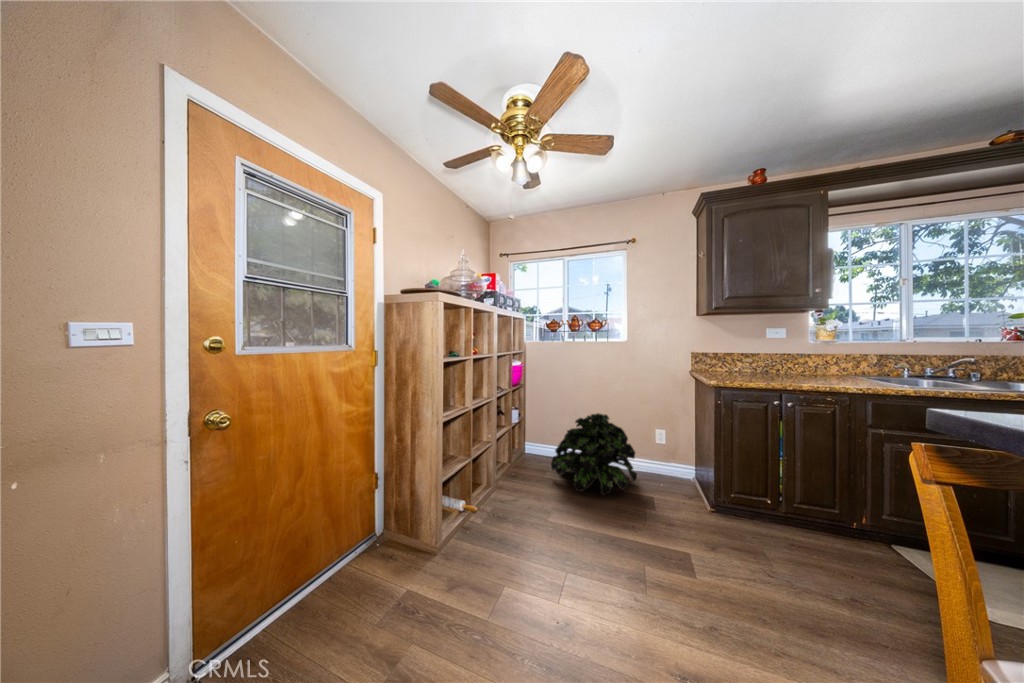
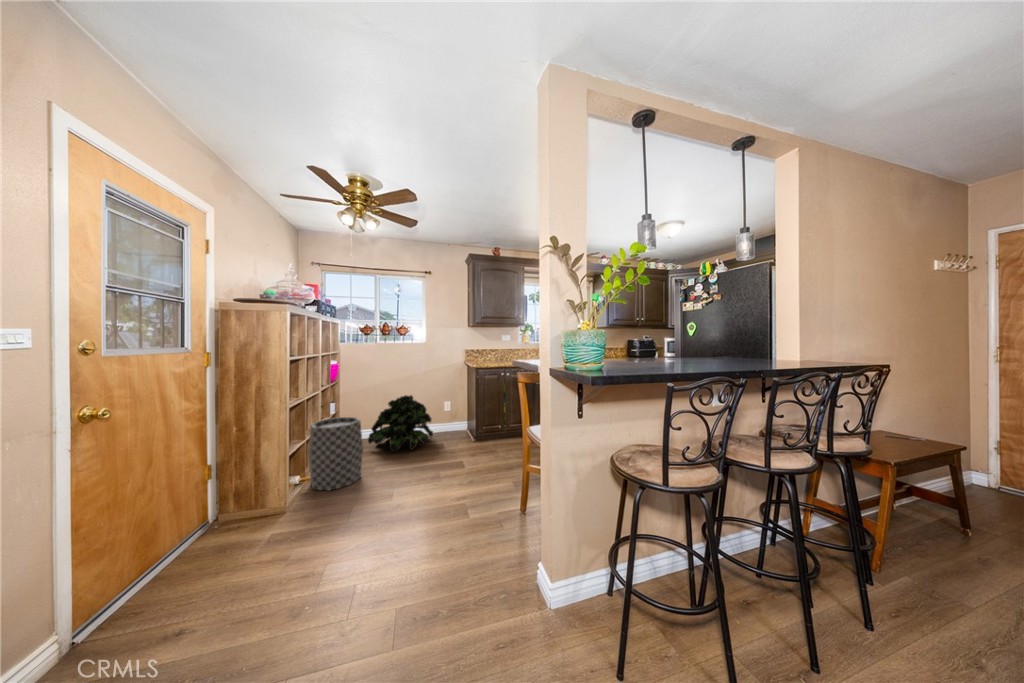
trash can: none [474,435,534,534] -> present [308,417,363,490]

